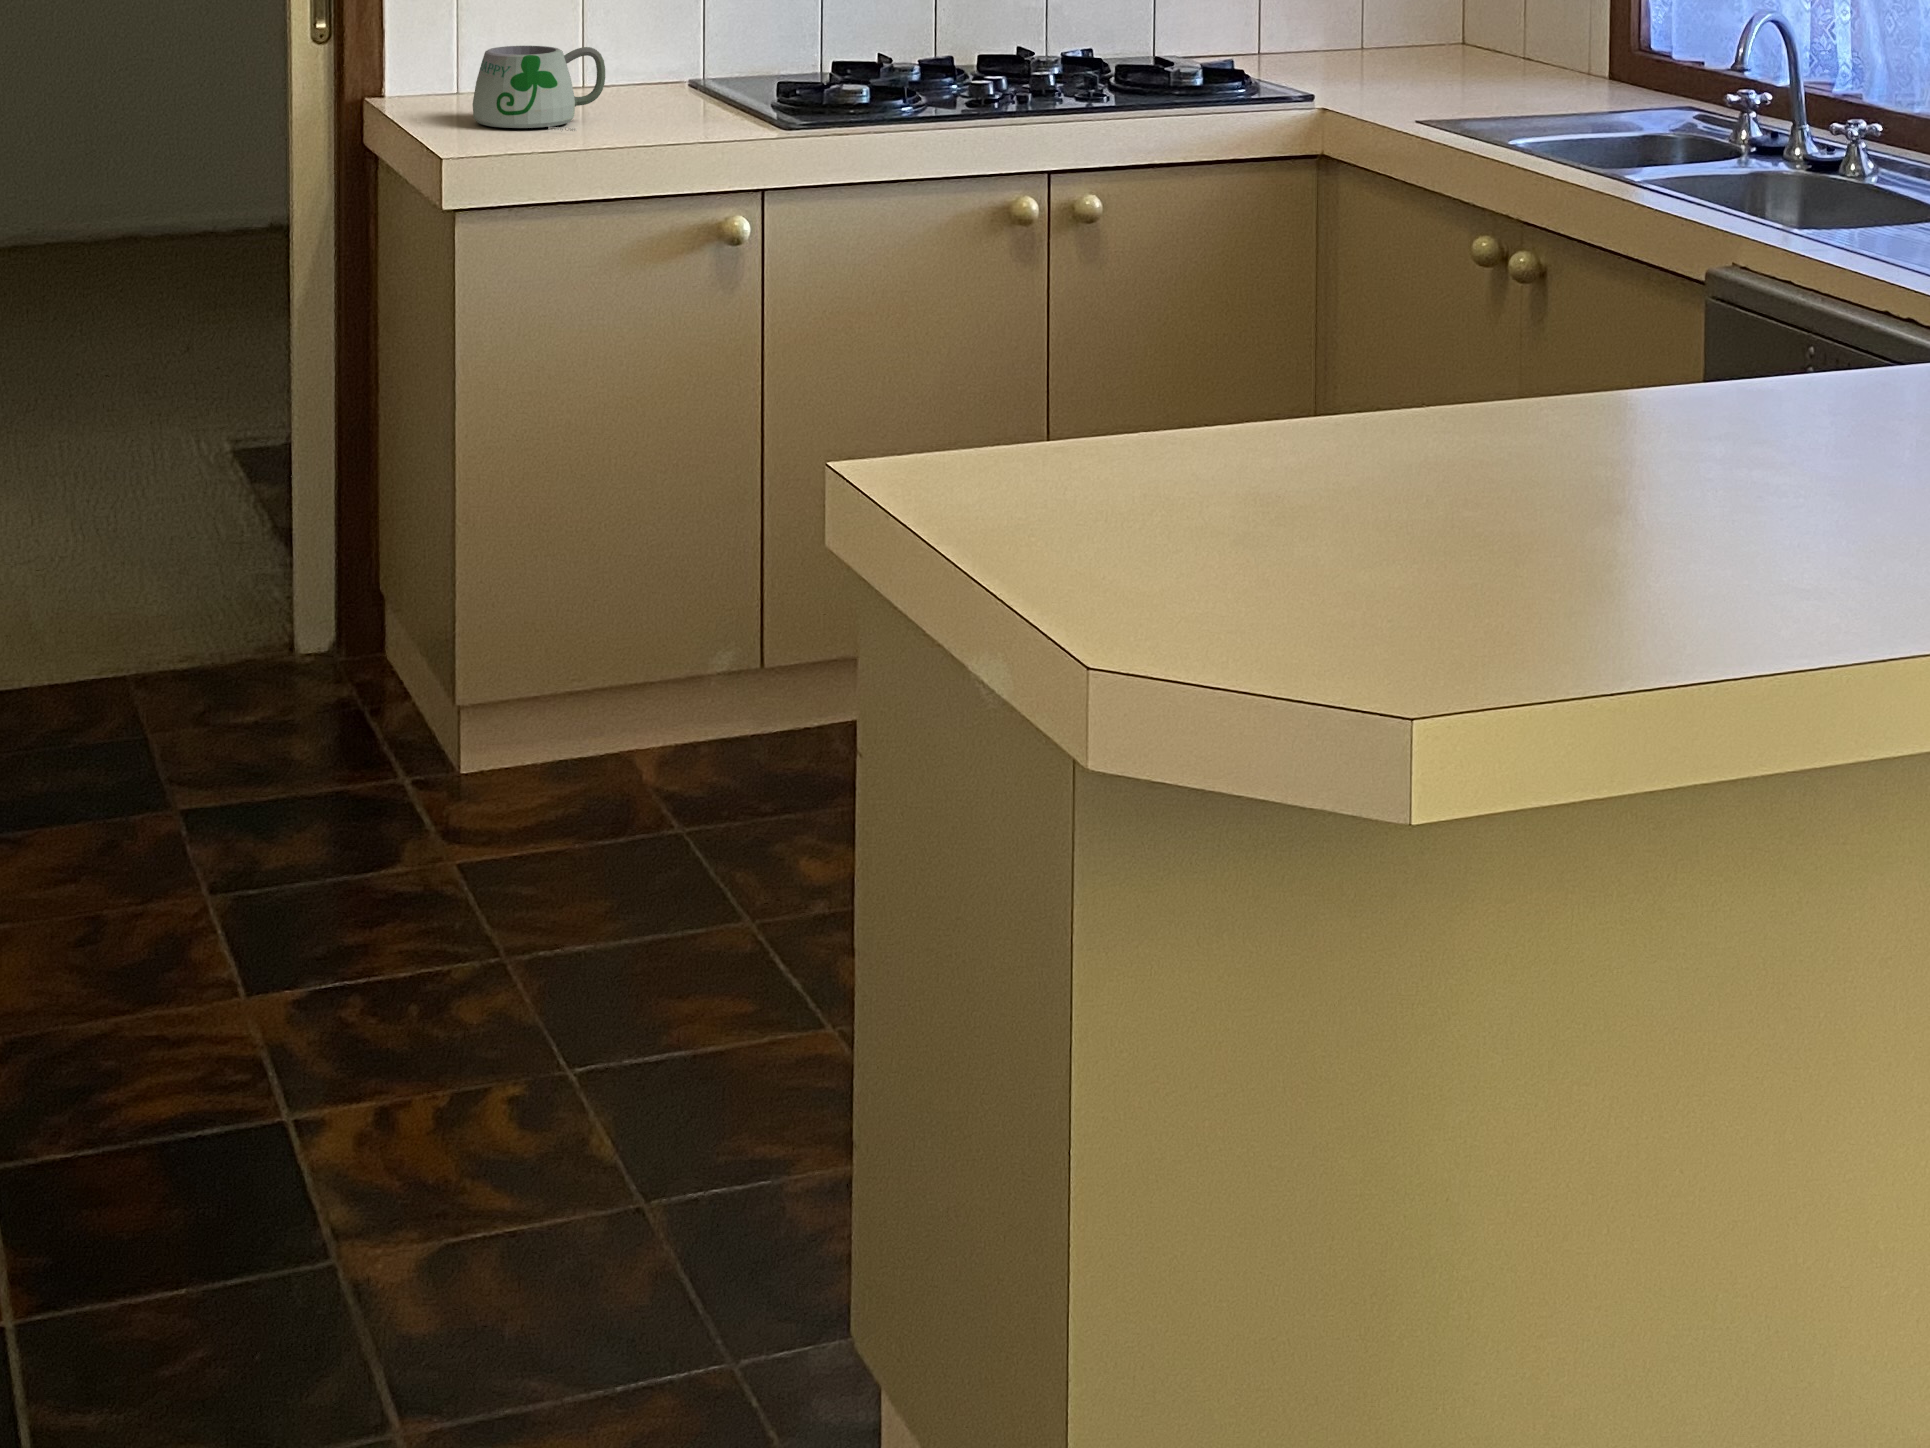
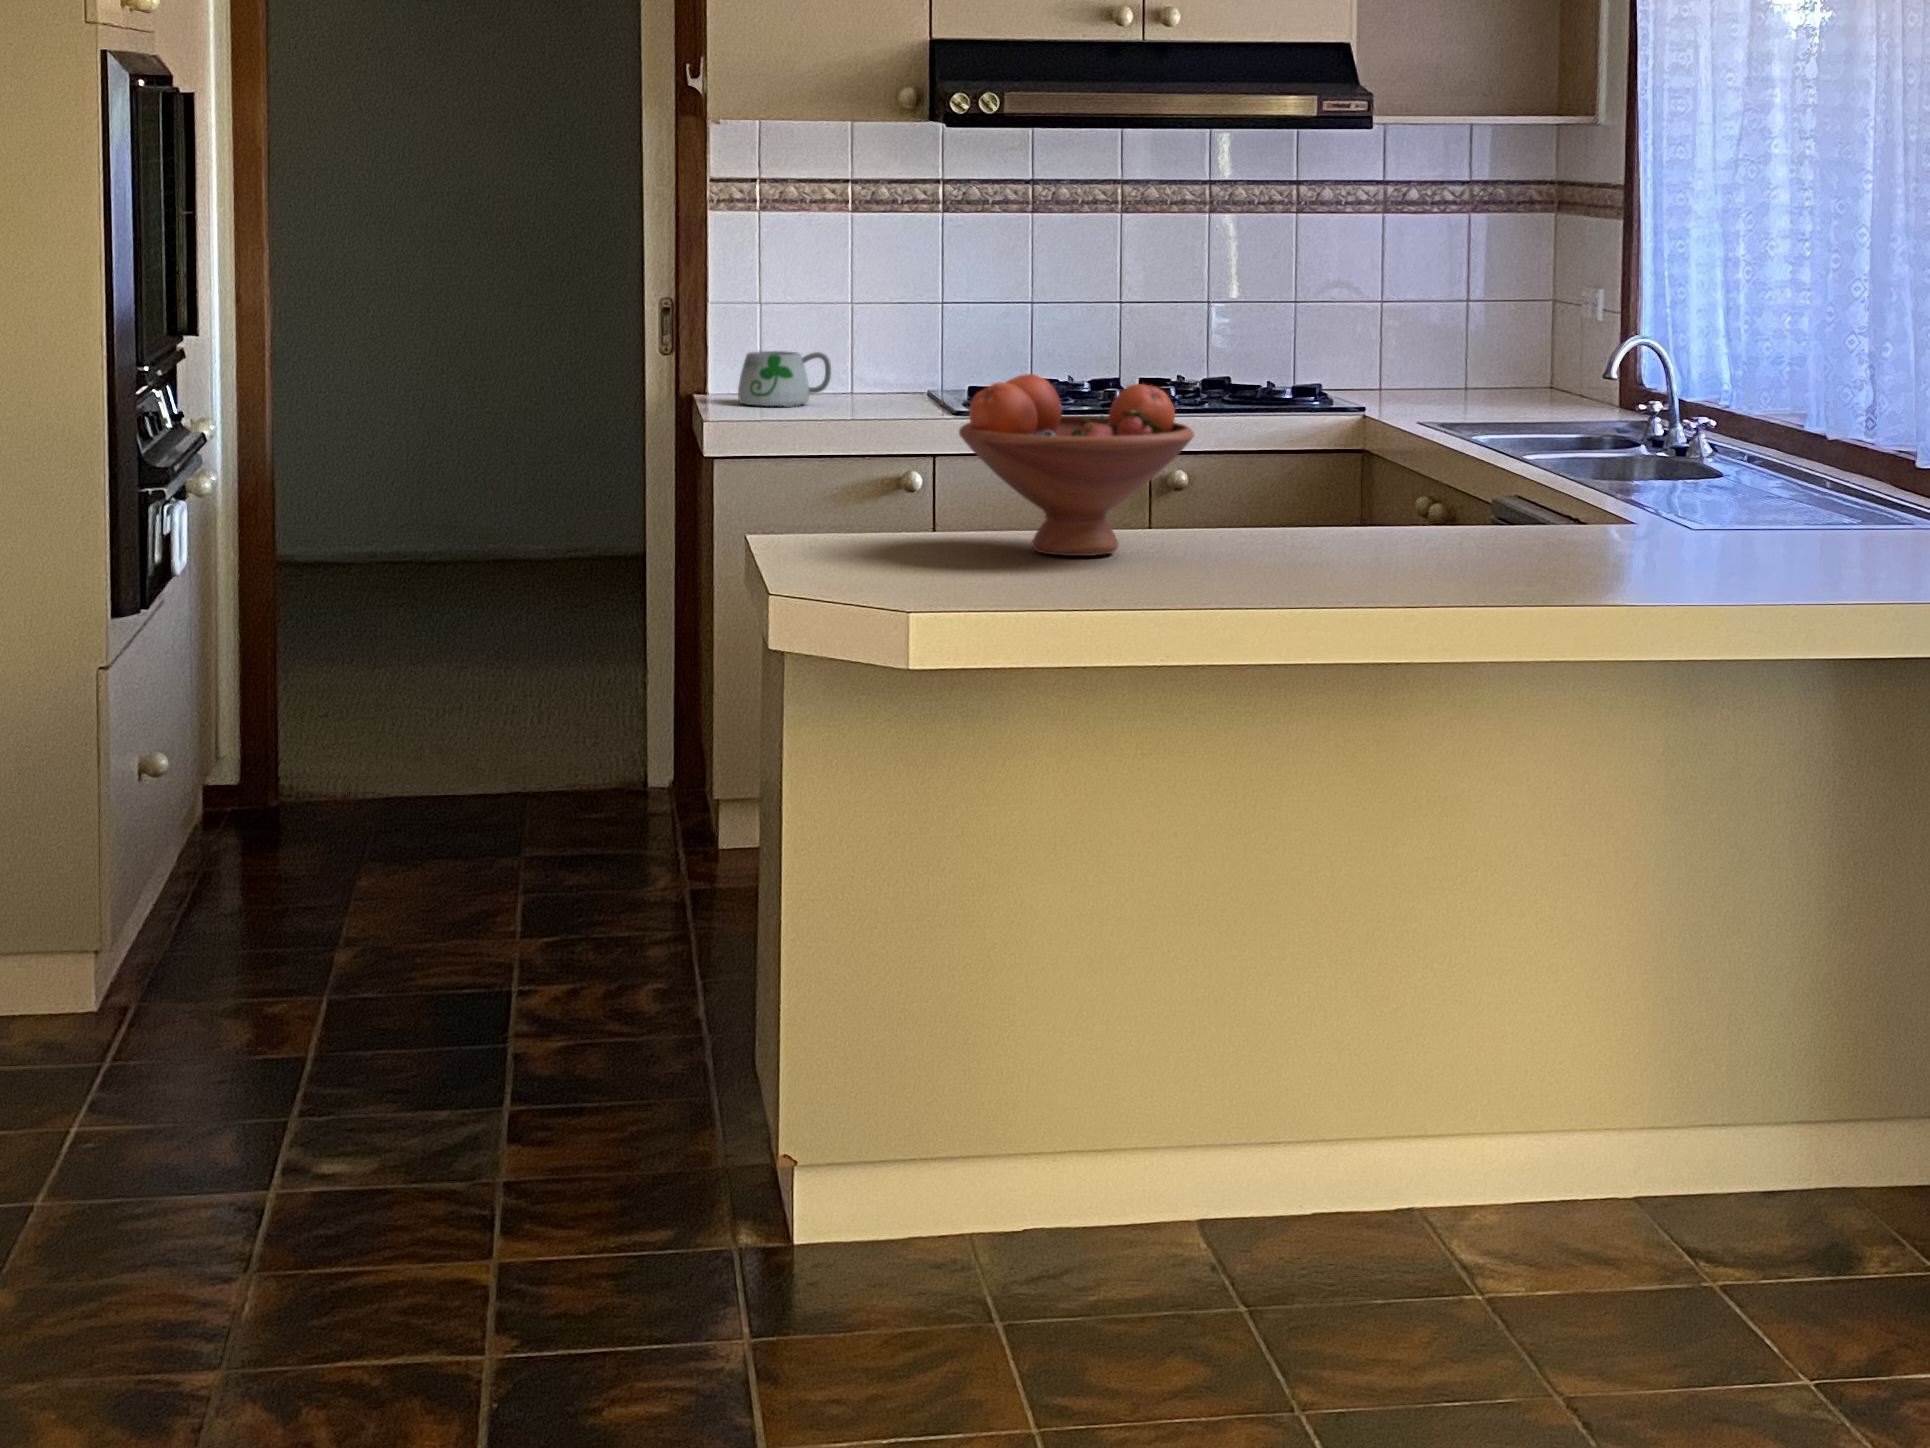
fruit bowl: none [1287,222,1697,549] -> present [959,374,1194,556]

